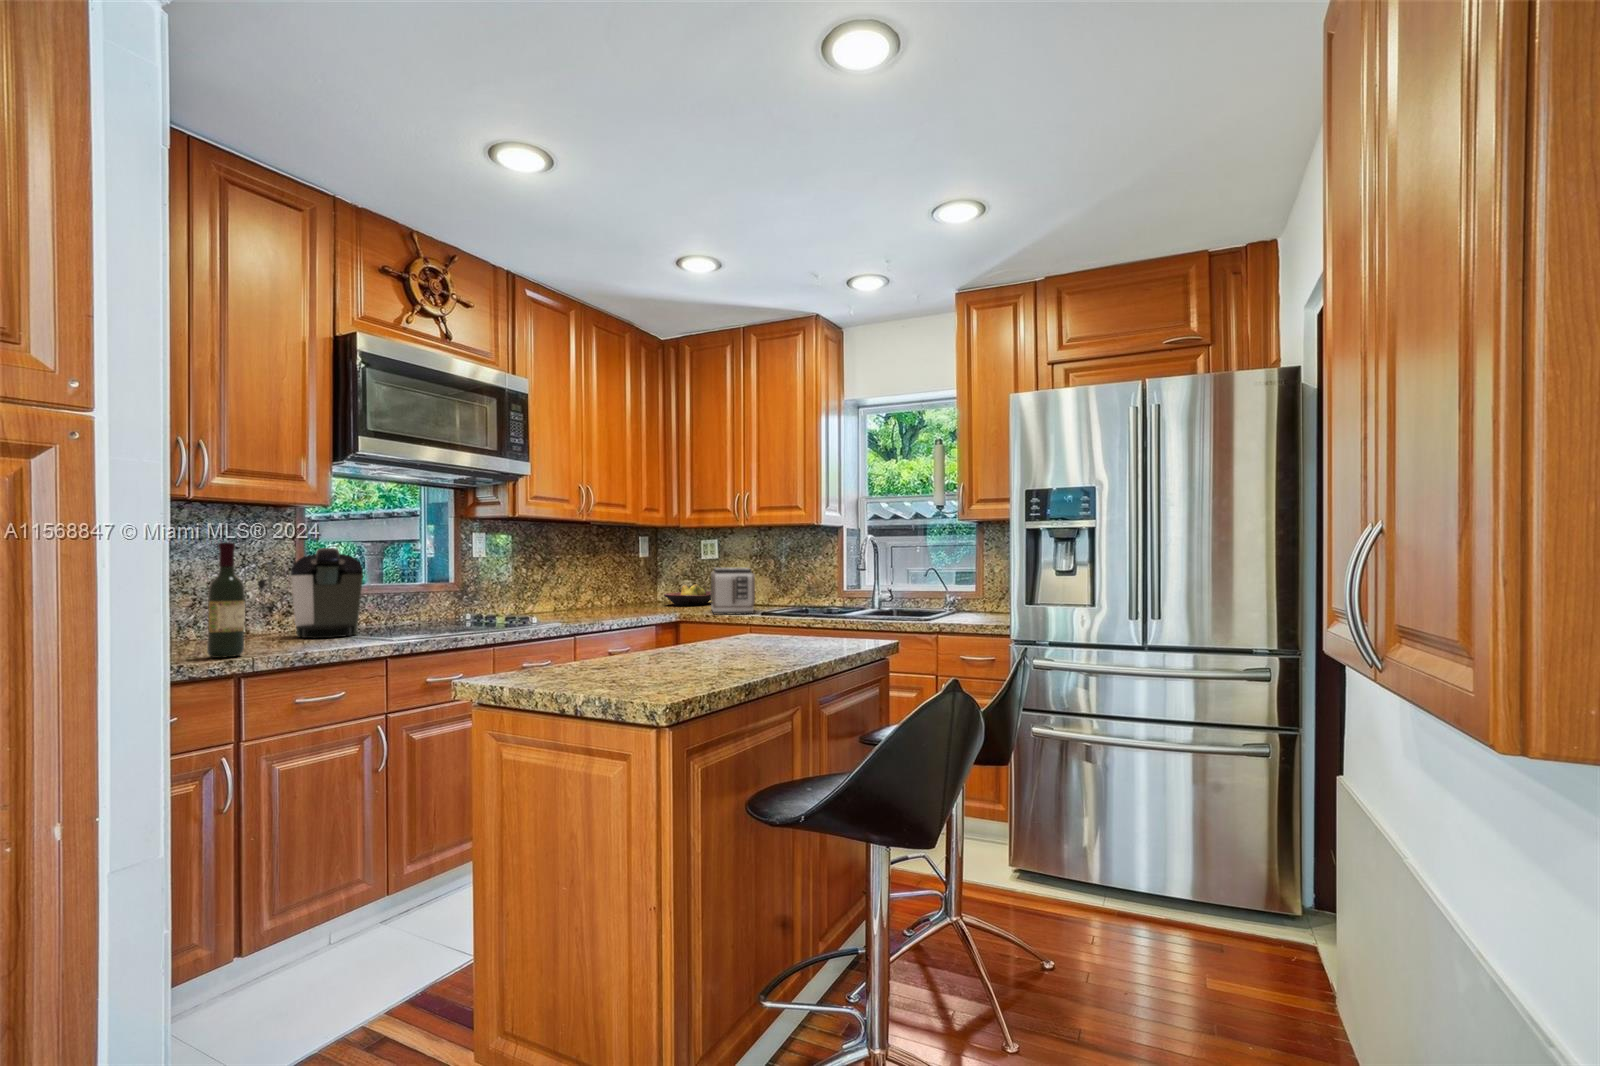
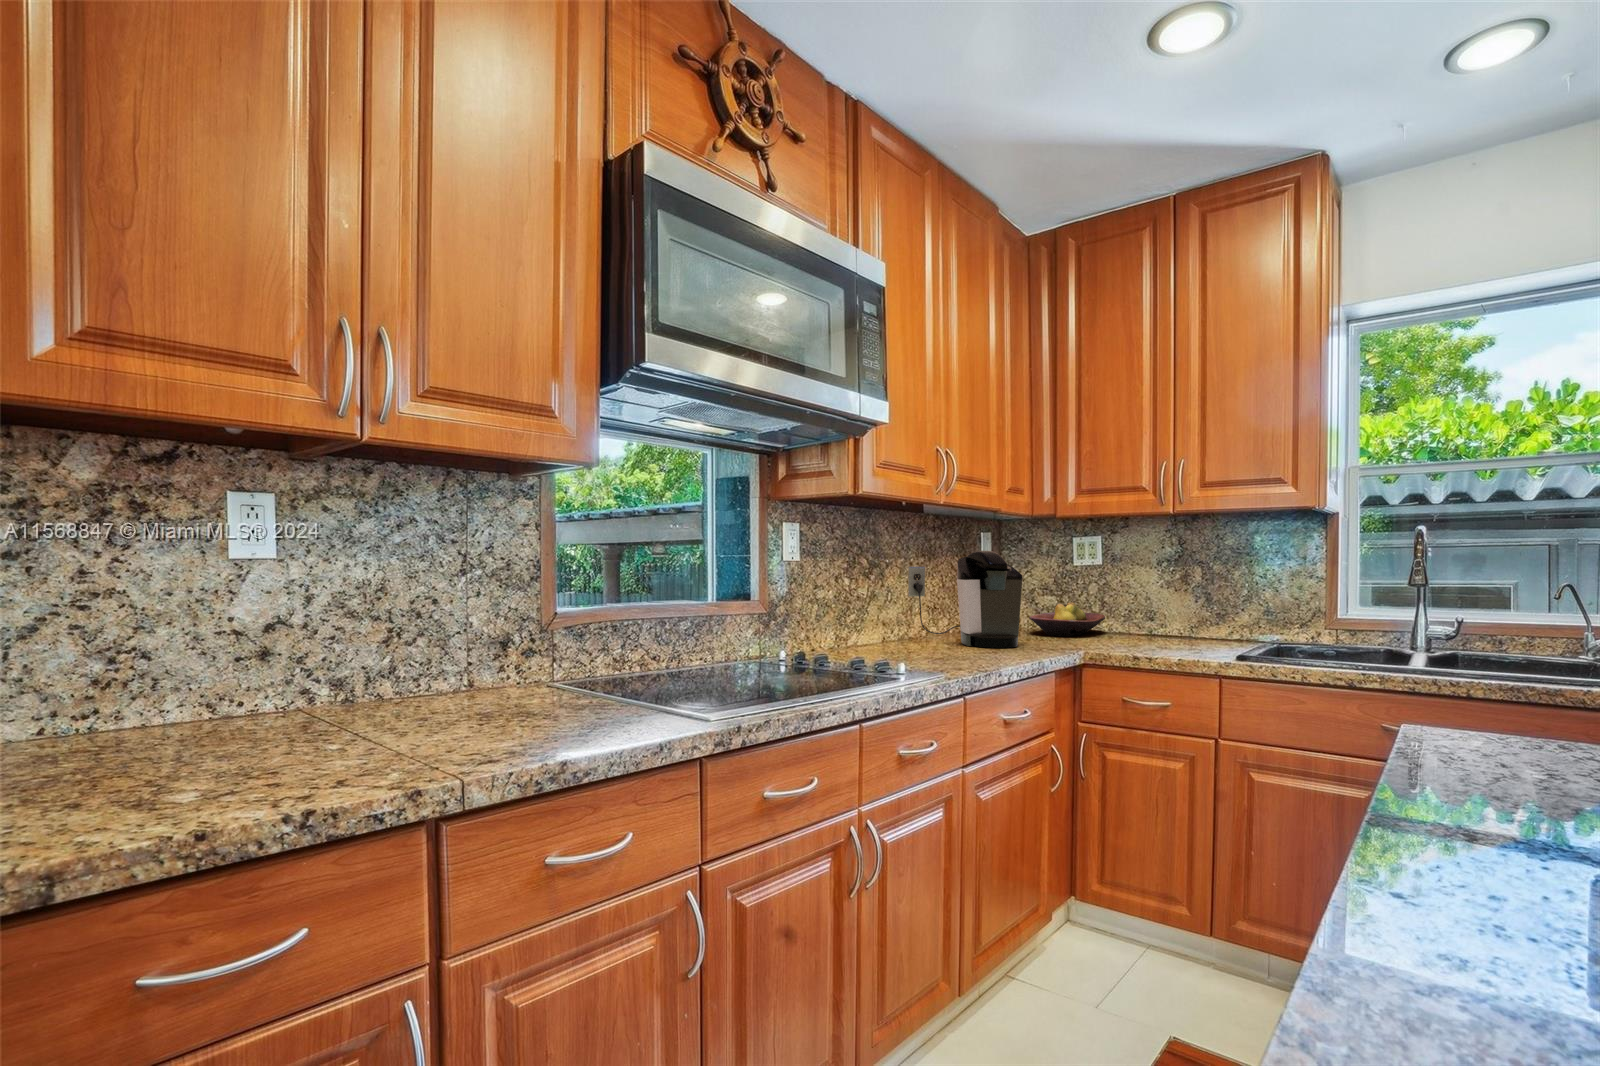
wine bottle: present [207,542,245,658] -> none [385,531,454,771]
coffee maker: present [258,548,363,638] -> present [908,551,1022,648]
toaster: present [711,568,755,615] -> none [1130,580,1236,661]

